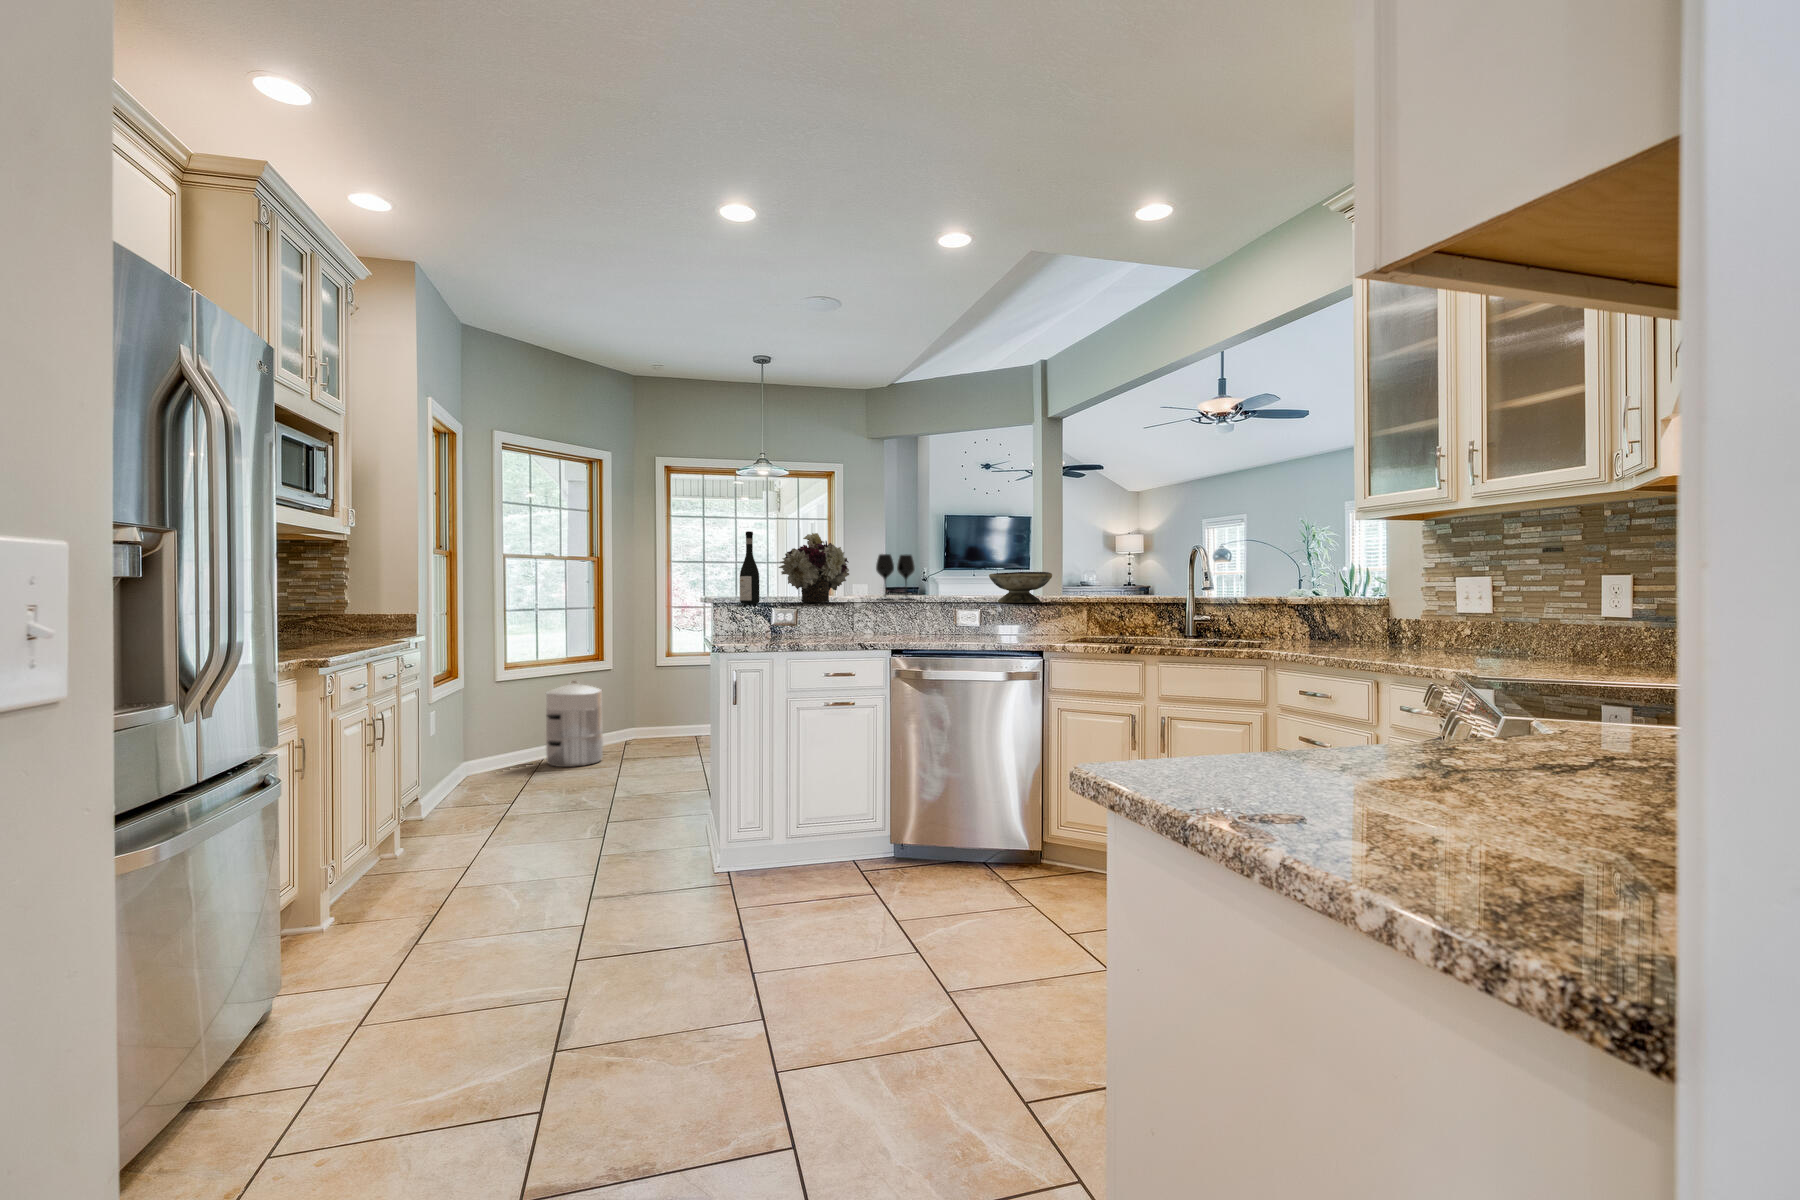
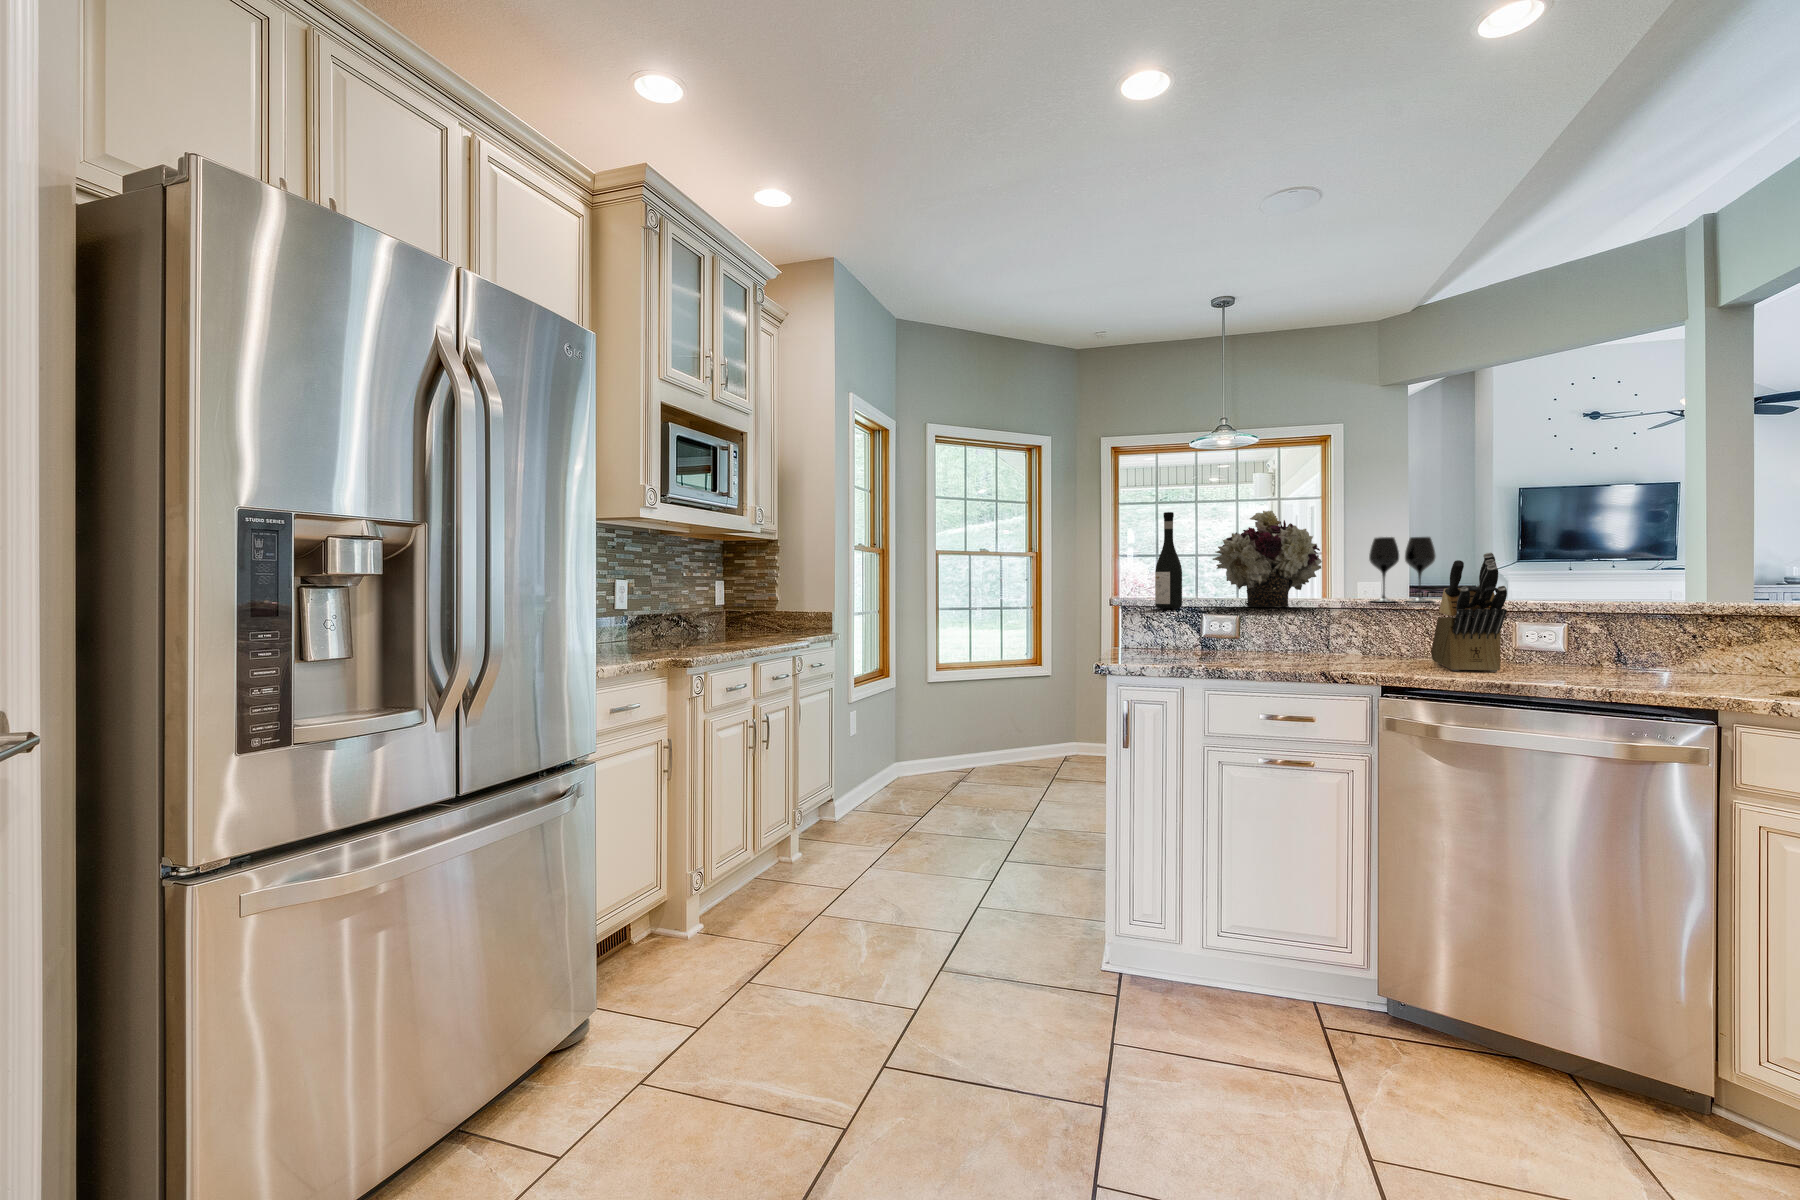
knife block: none [914,566,954,641] -> present [1431,552,1507,672]
decorative bowl: present [989,572,1052,603] -> none [1579,559,1723,613]
waste bin: present [546,681,603,767] -> none [978,682,1036,773]

